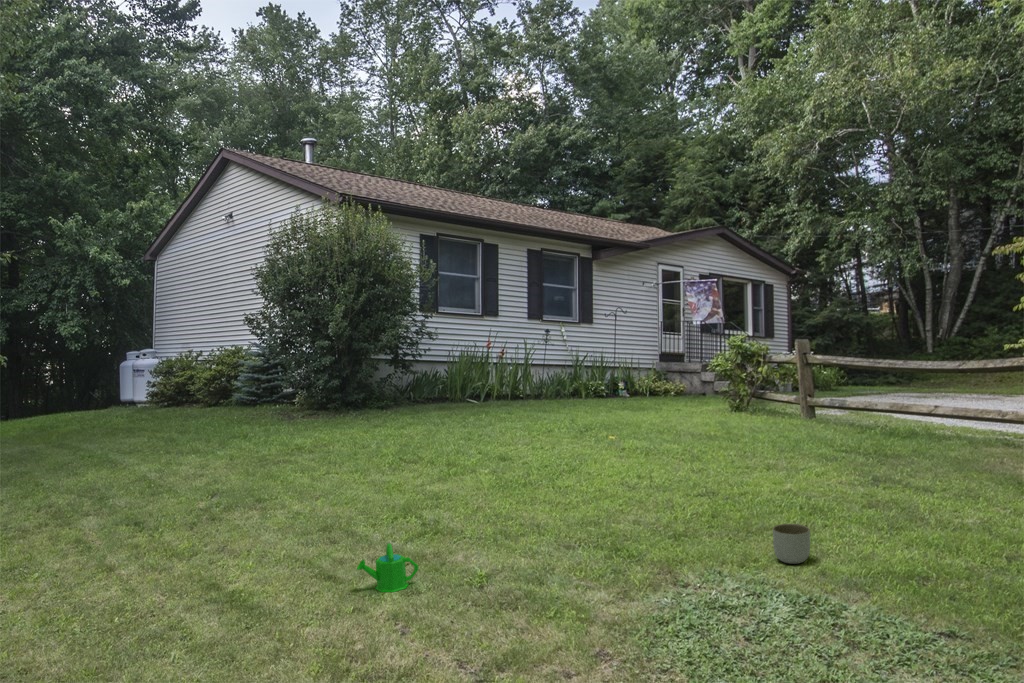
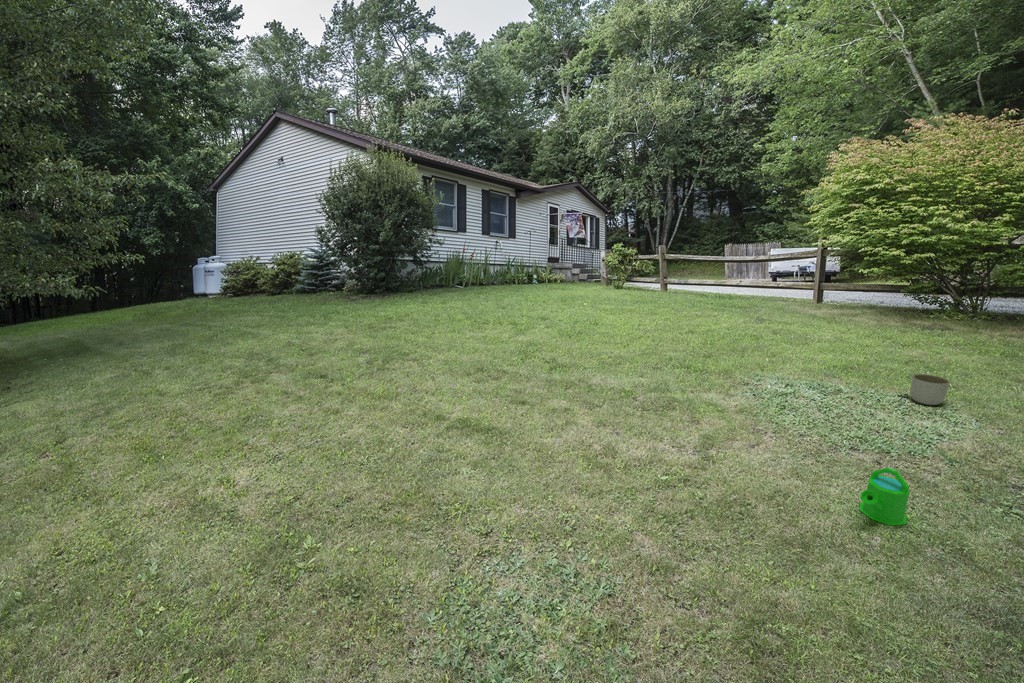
watering can: present [357,543,419,592] -> present [859,467,909,526]

